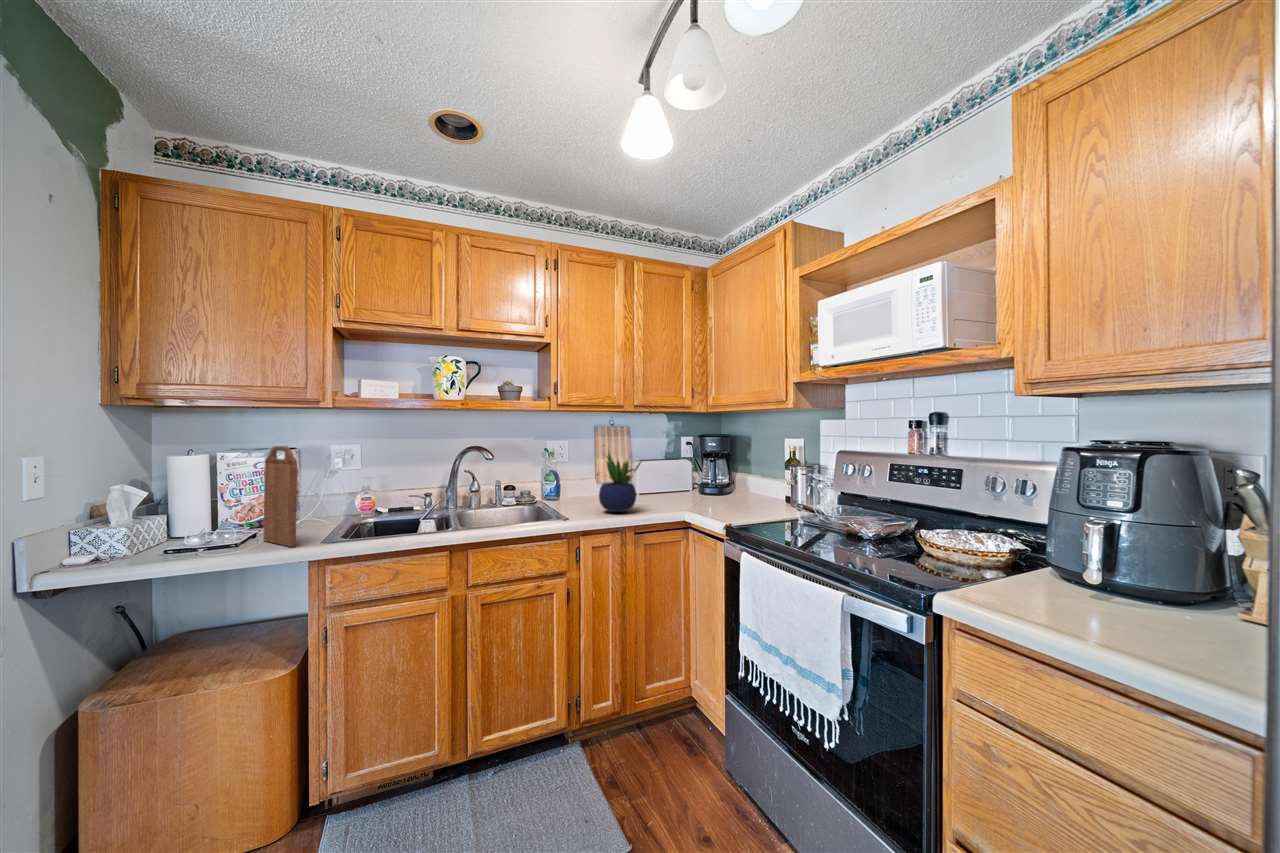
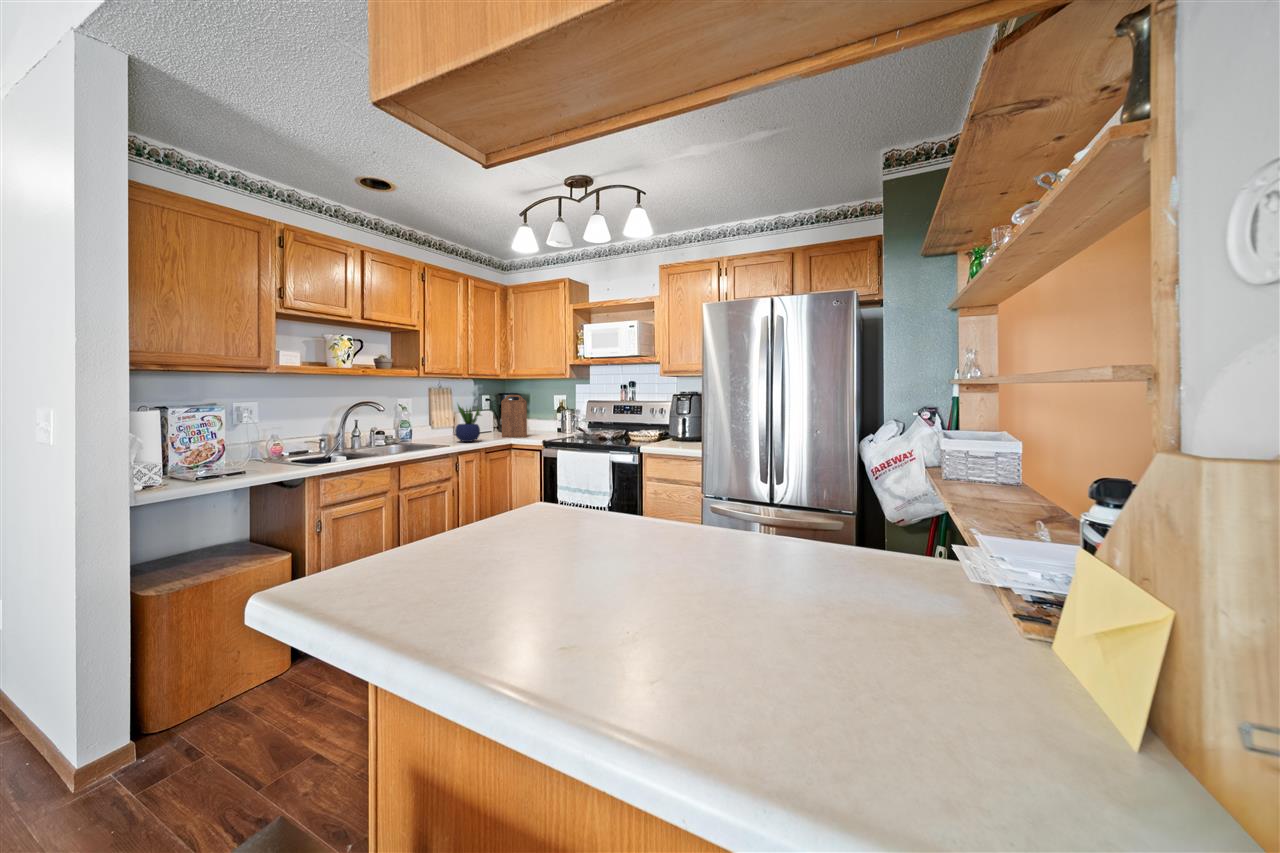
cutting board: present [263,446,297,547] -> present [501,395,527,437]

